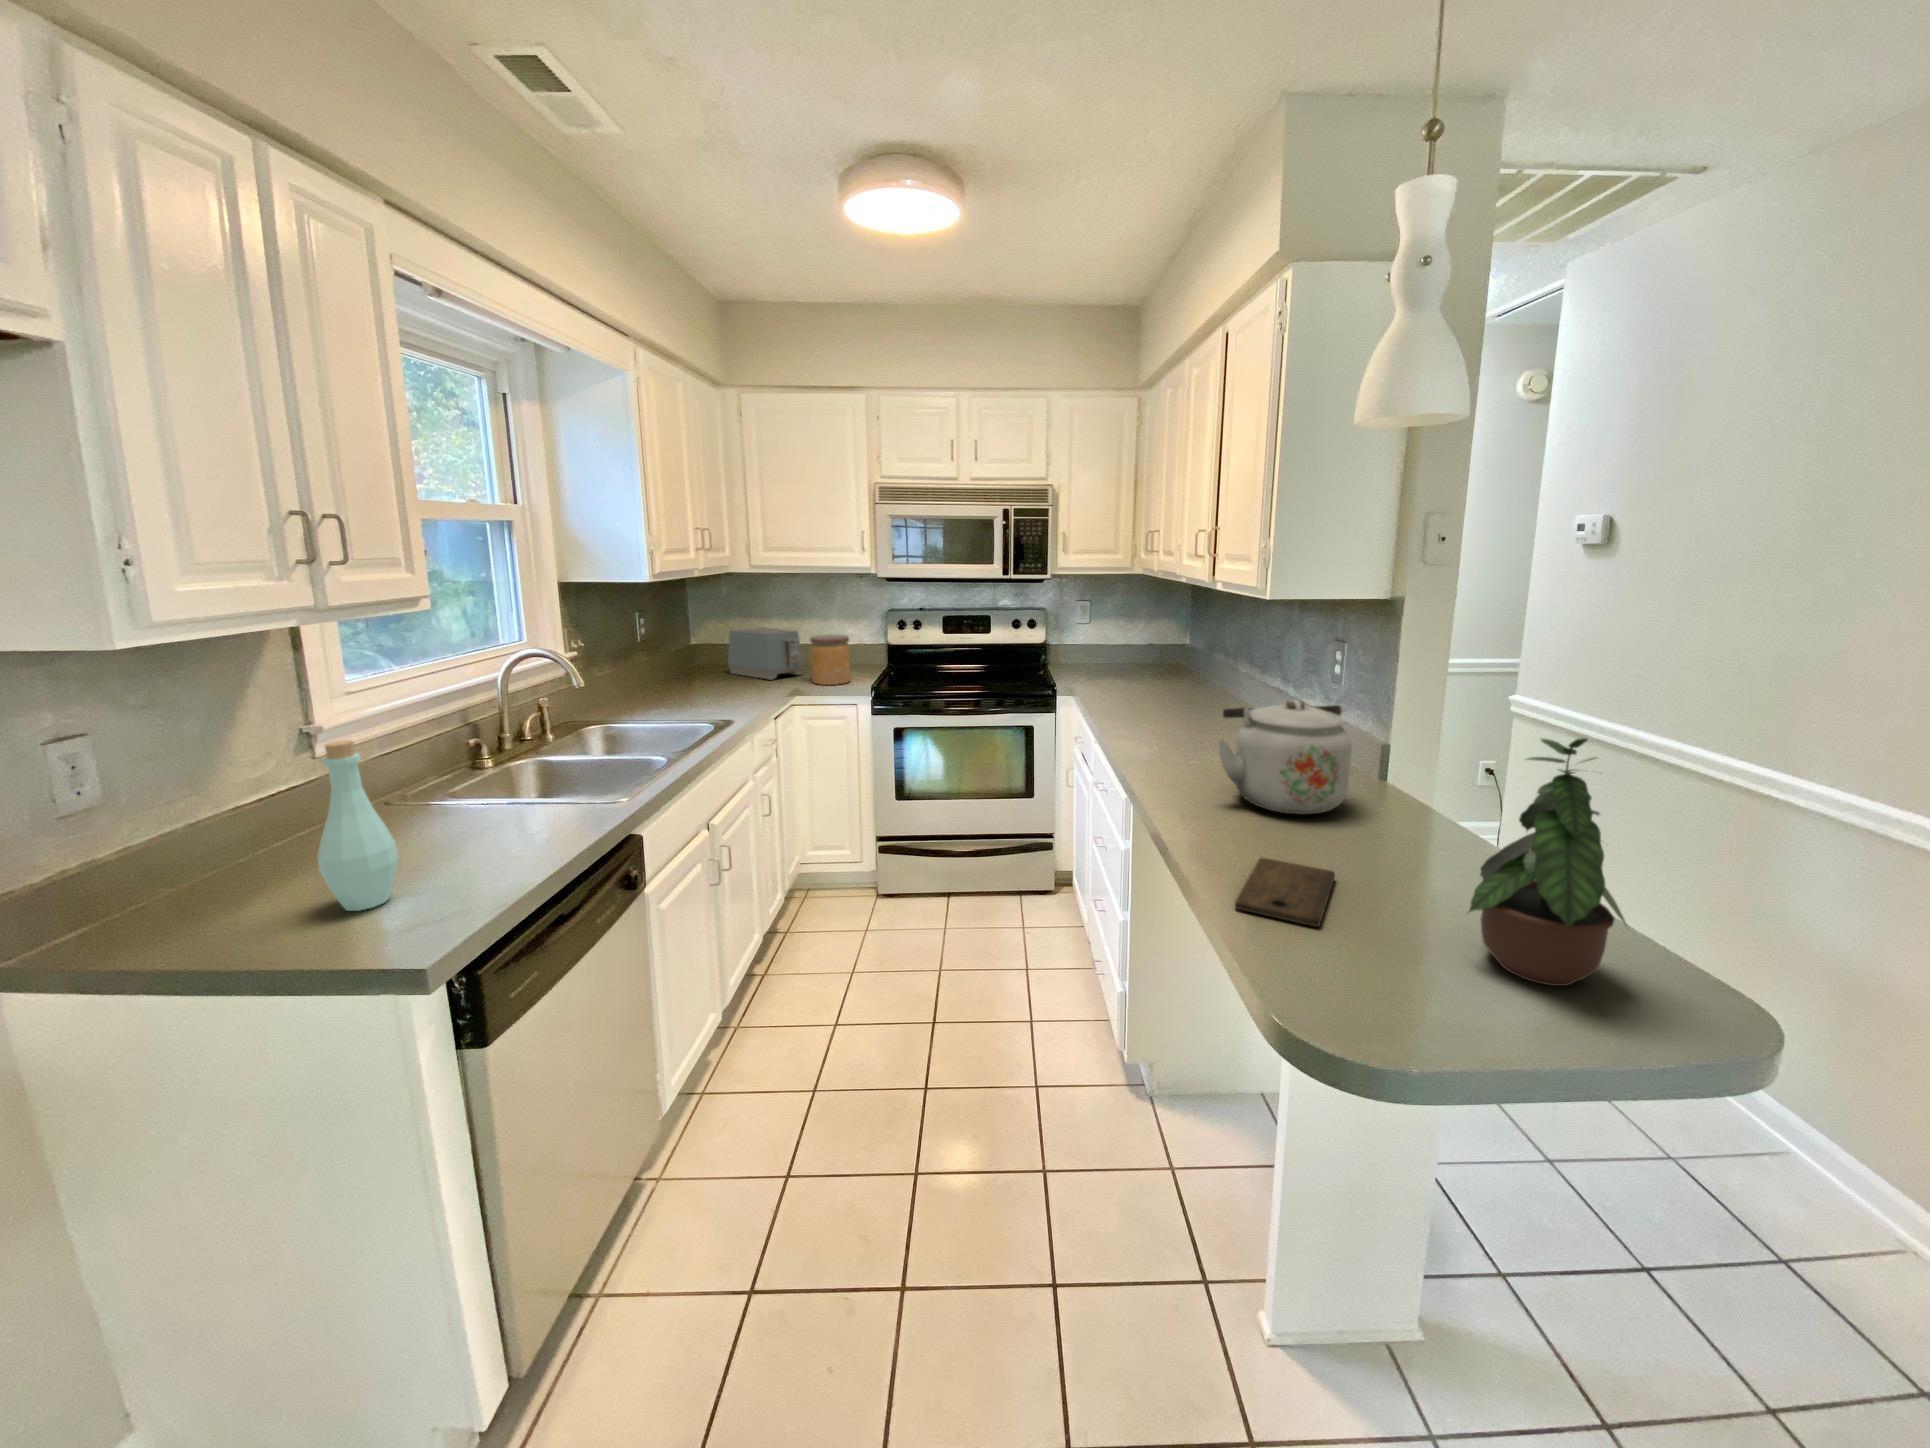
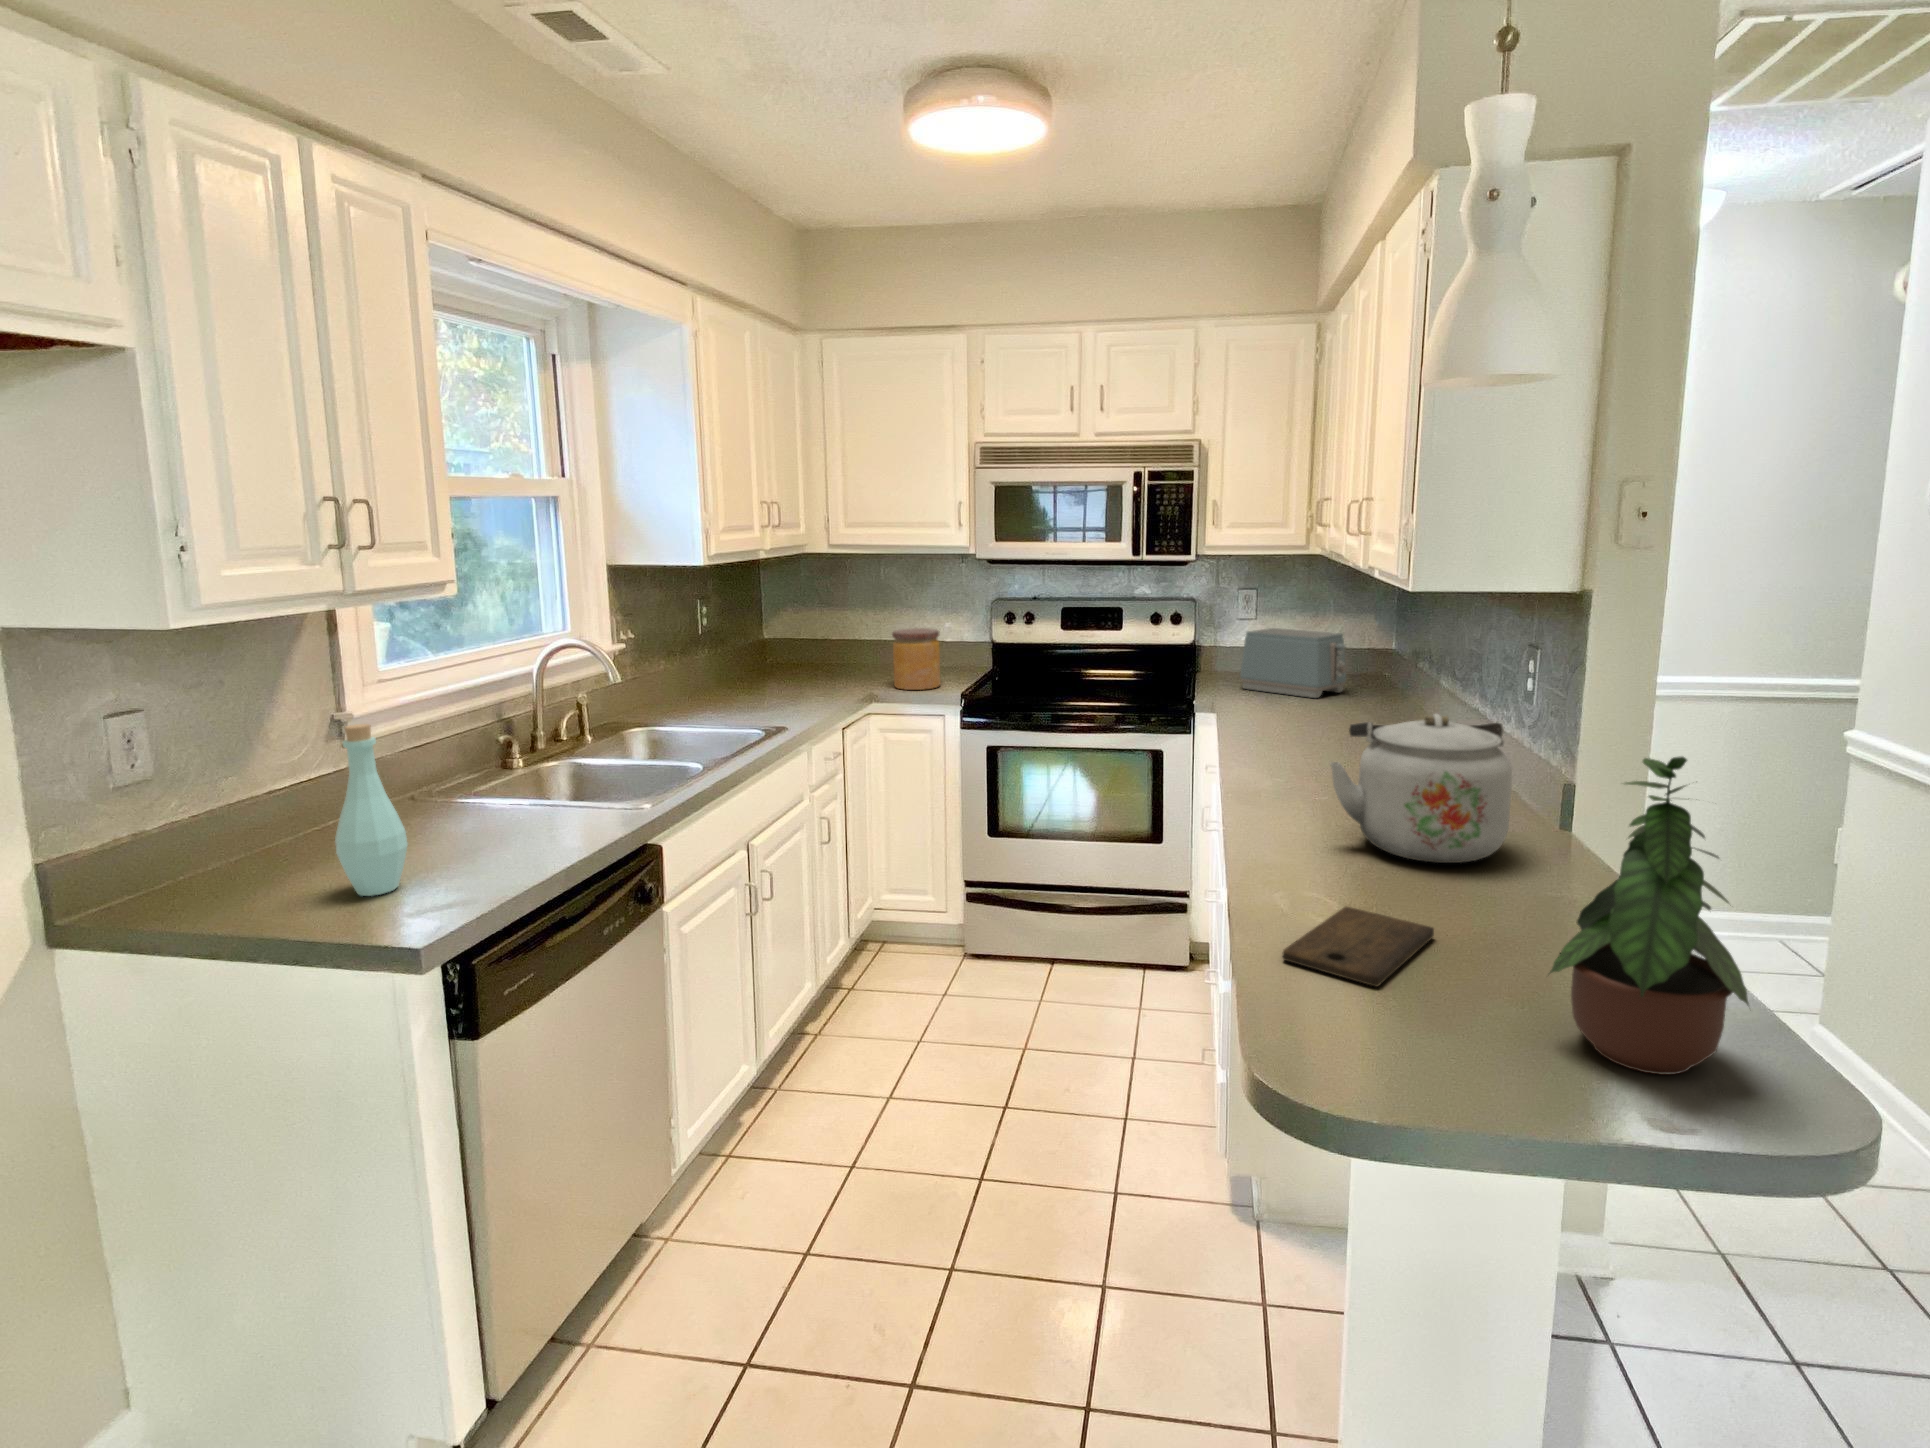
toaster: present [728,627,804,680] -> present [1240,628,1346,698]

